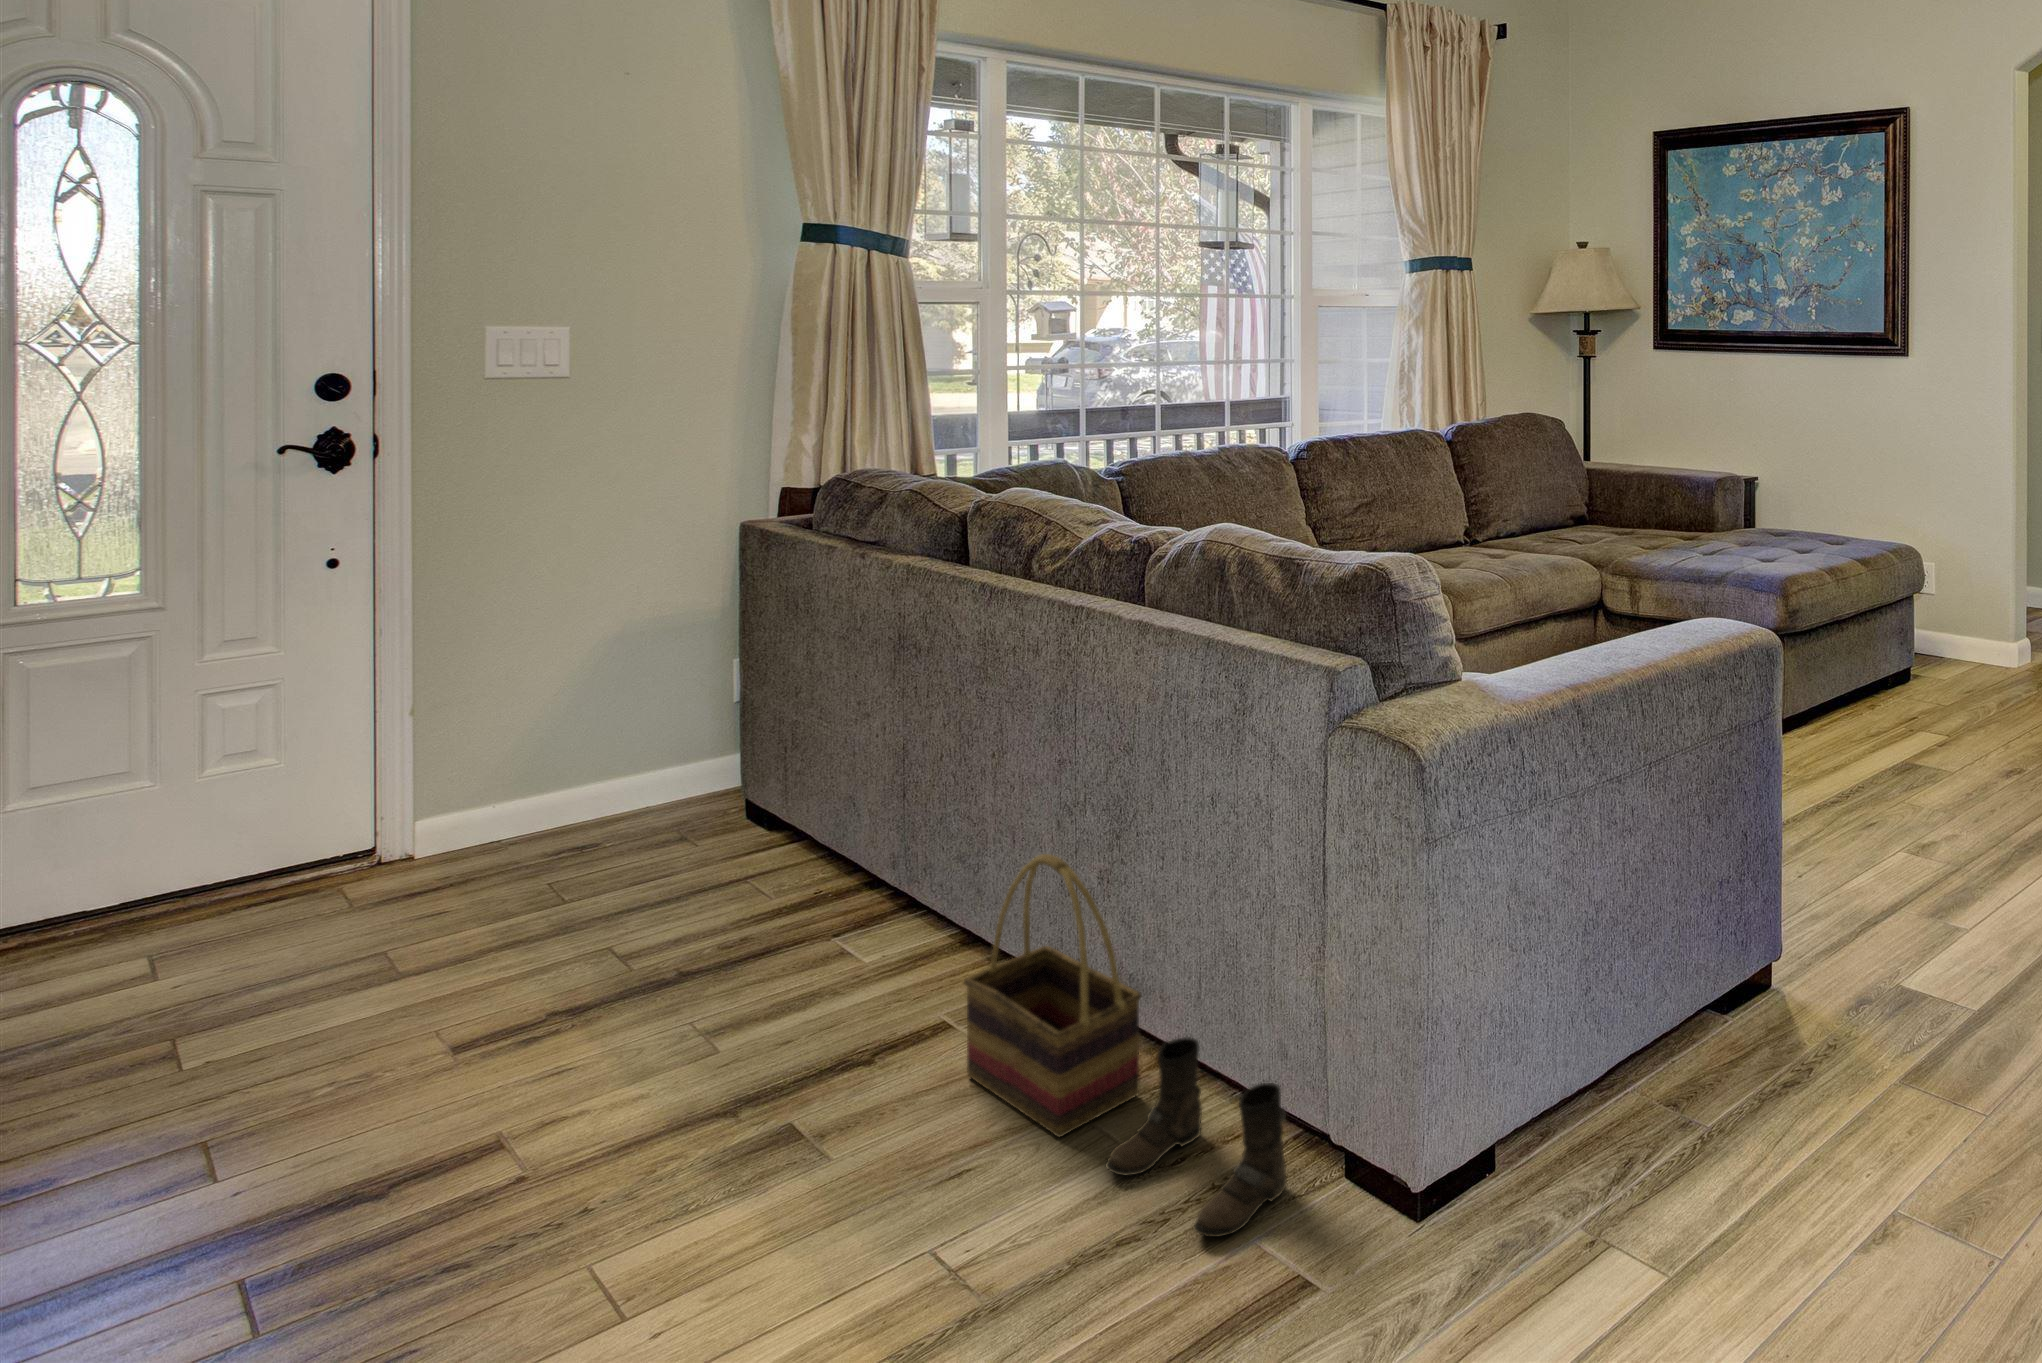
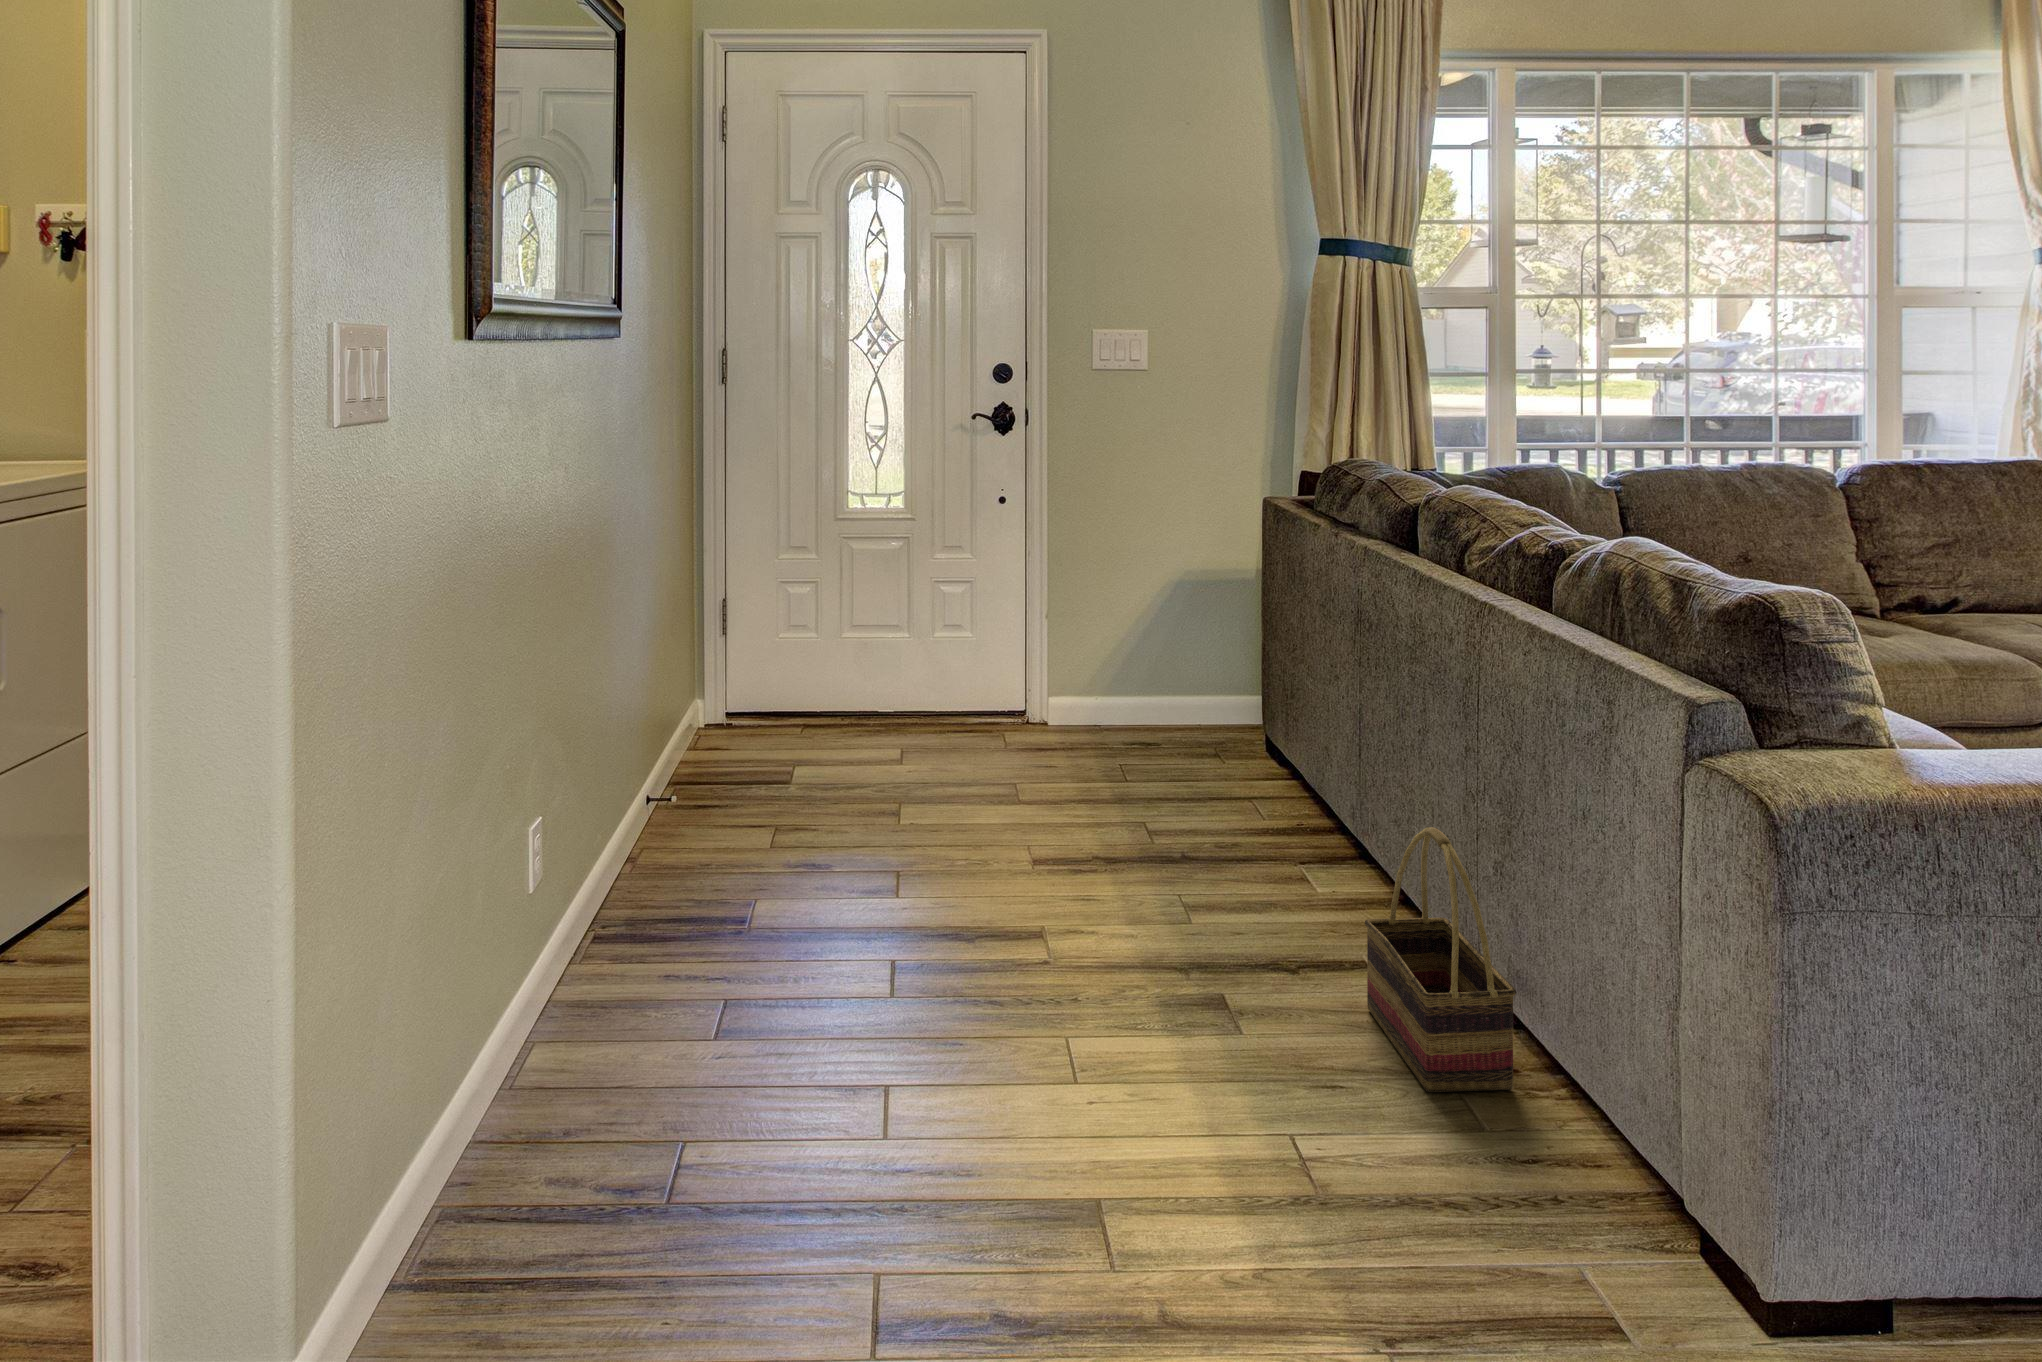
boots: present [1106,1038,1287,1237] -> none [1458,1042,1633,1252]

